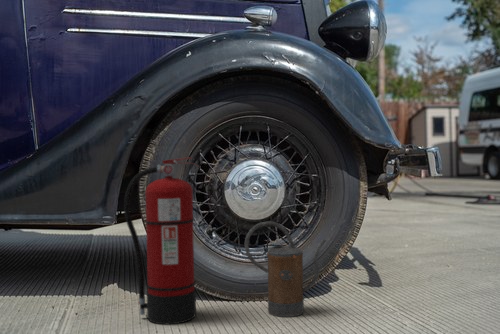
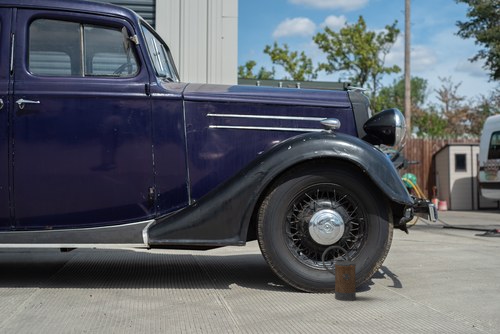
fire extinguisher: present [124,157,196,324] -> none [256,208,298,302]

